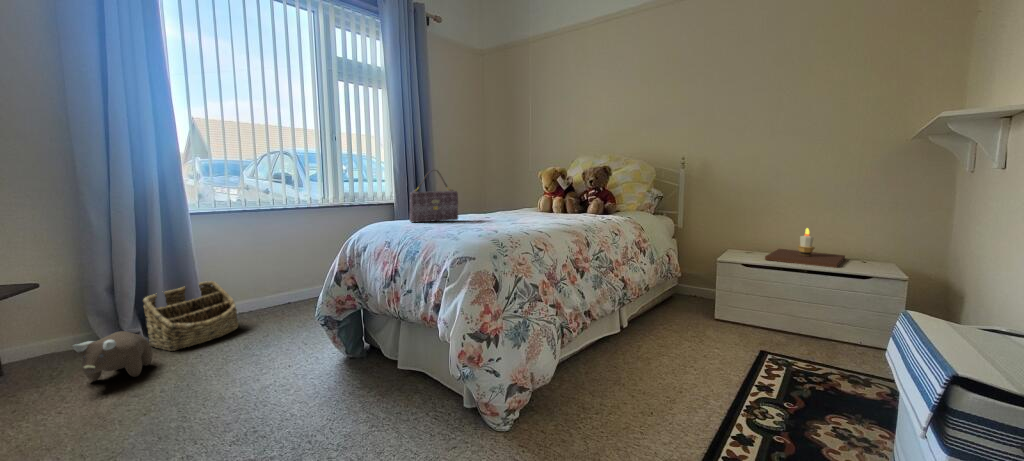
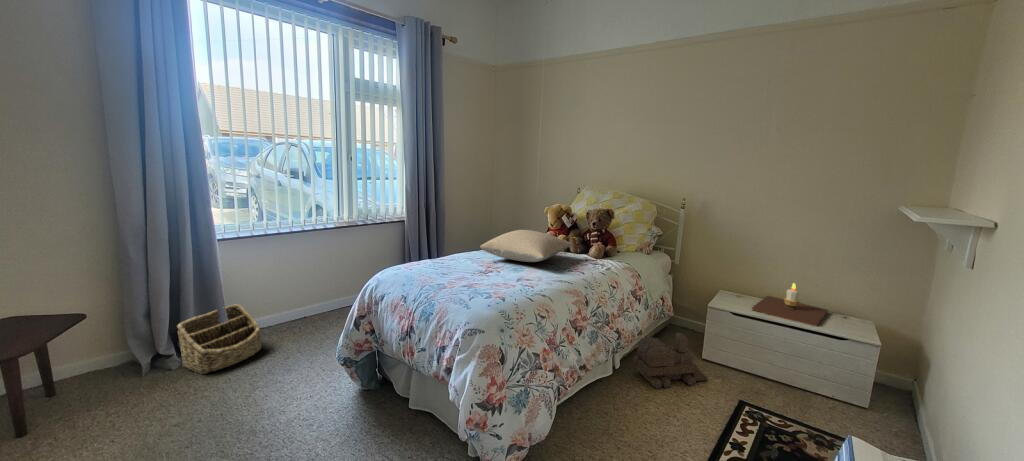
handbag: present [409,171,458,222] -> none [423,222,469,270]
pillow: none [471,186,570,217] -> present [480,230,573,262]
toy train: none [642,285,725,344] -> present [633,333,708,389]
plush toy: present [73,331,152,381] -> none [122,362,188,407]

